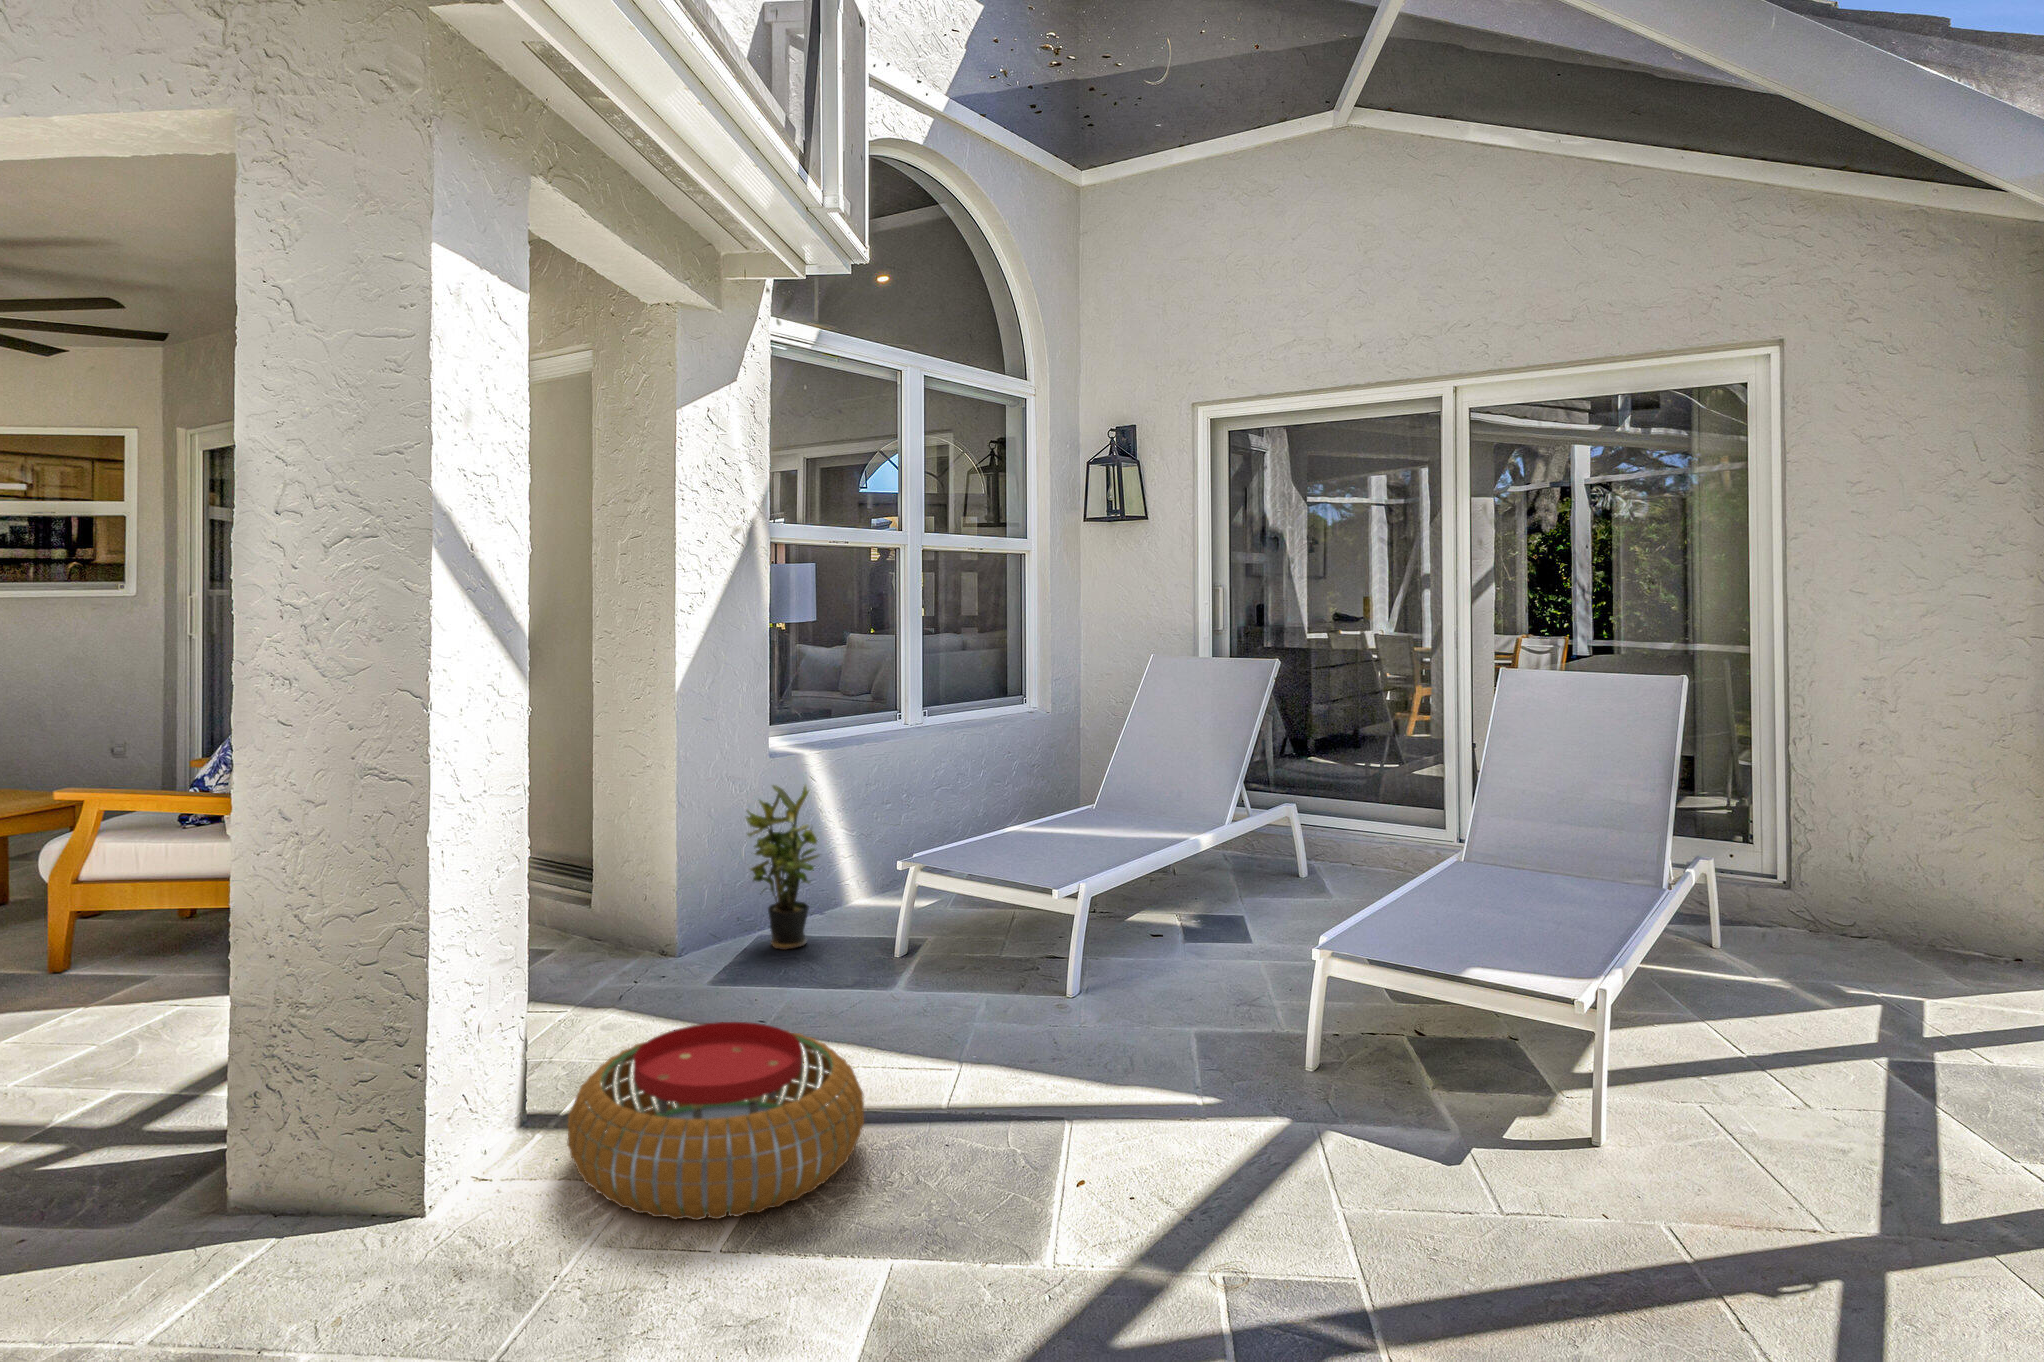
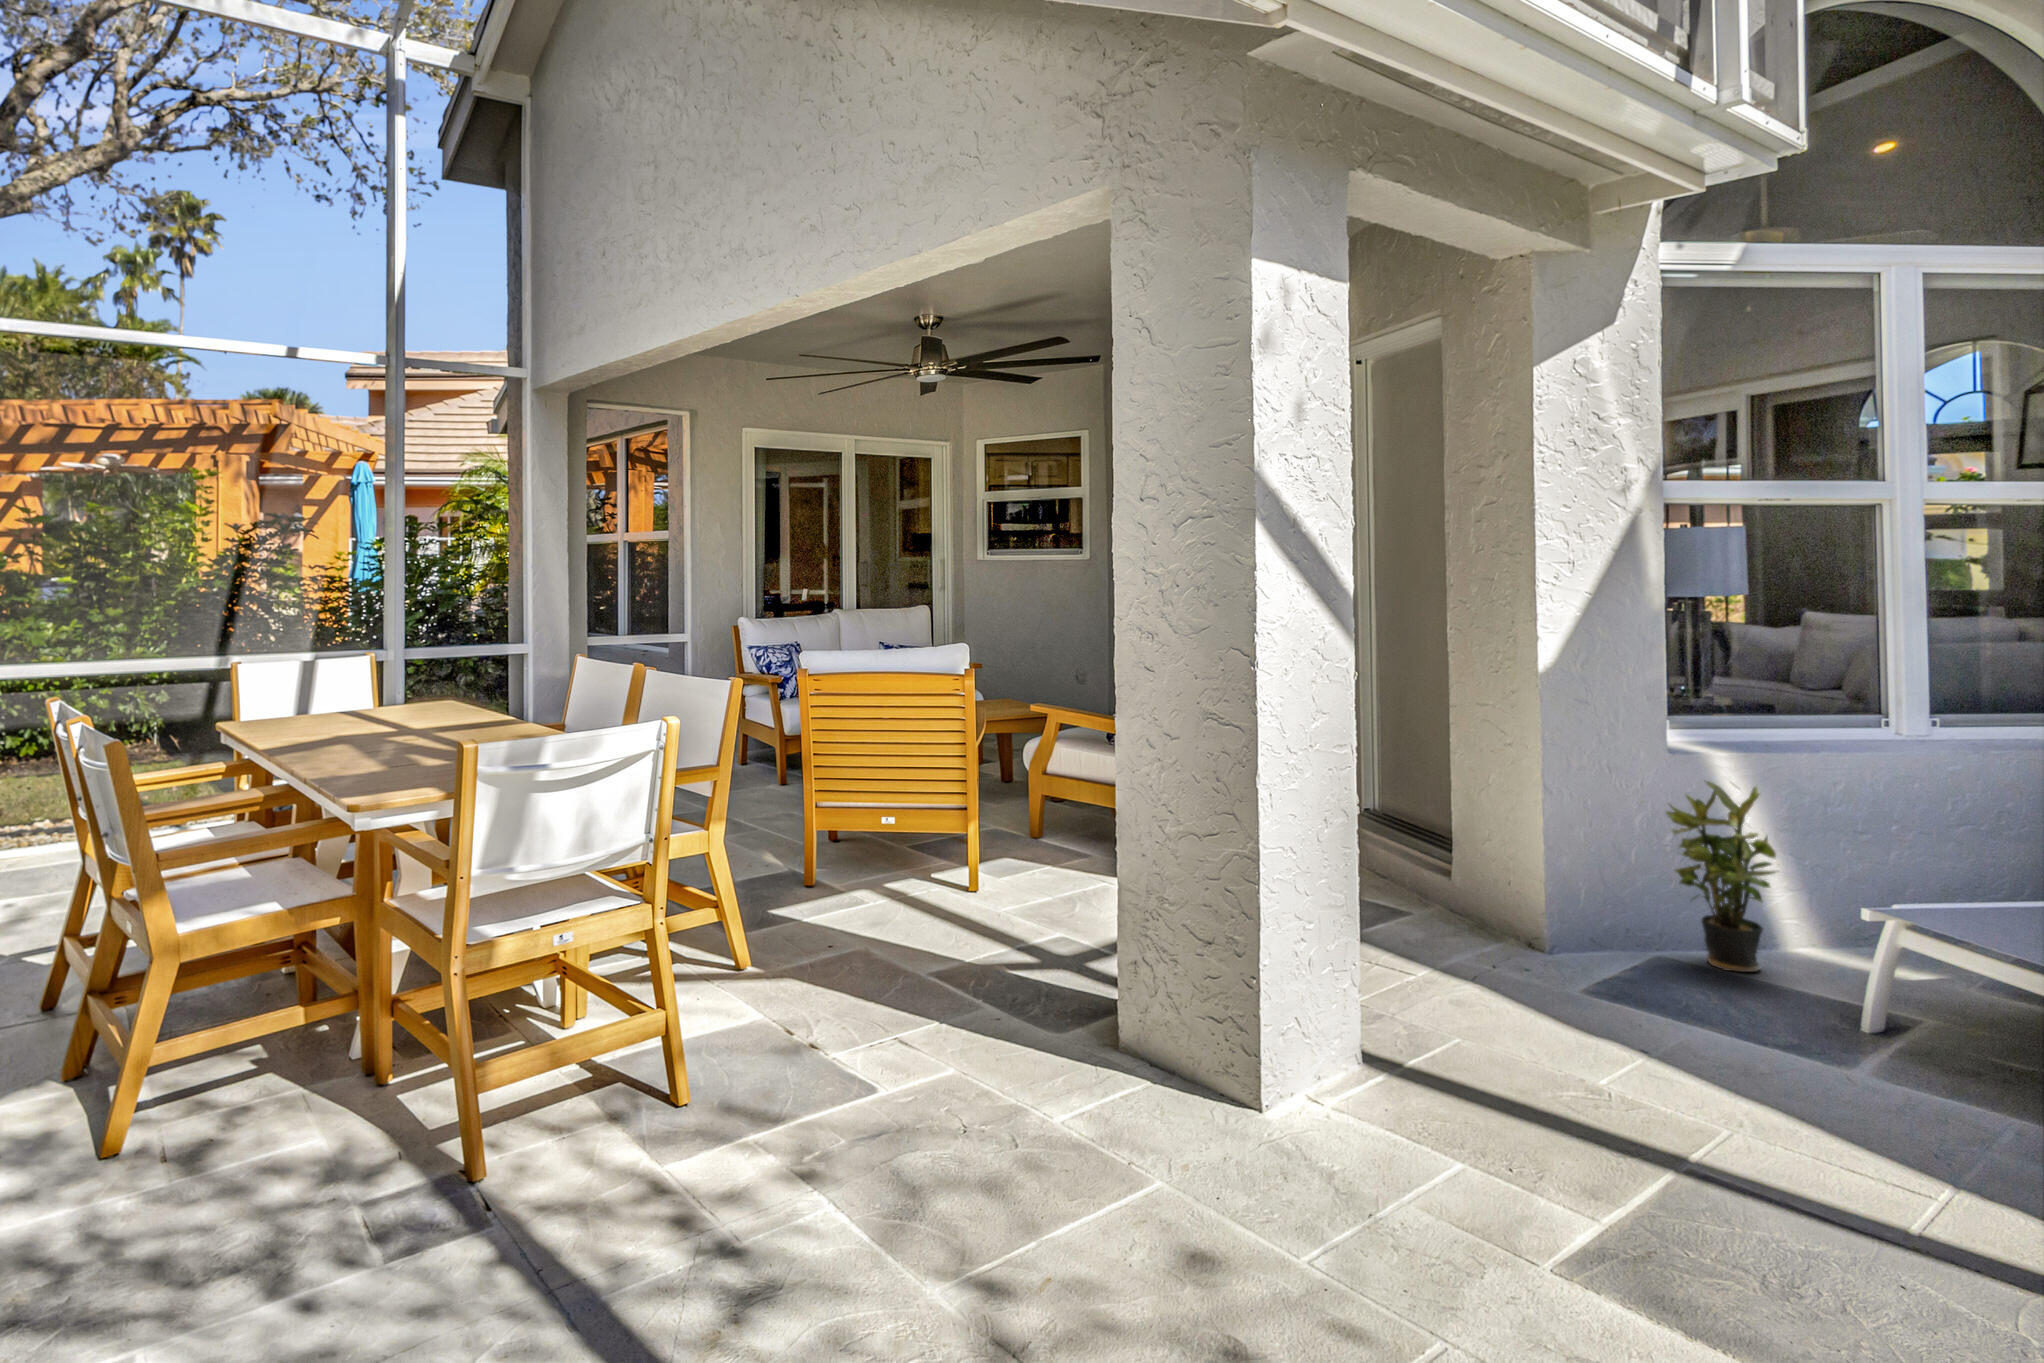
pouf: present [567,1022,864,1220] -> none [1407,1019,1797,1254]

